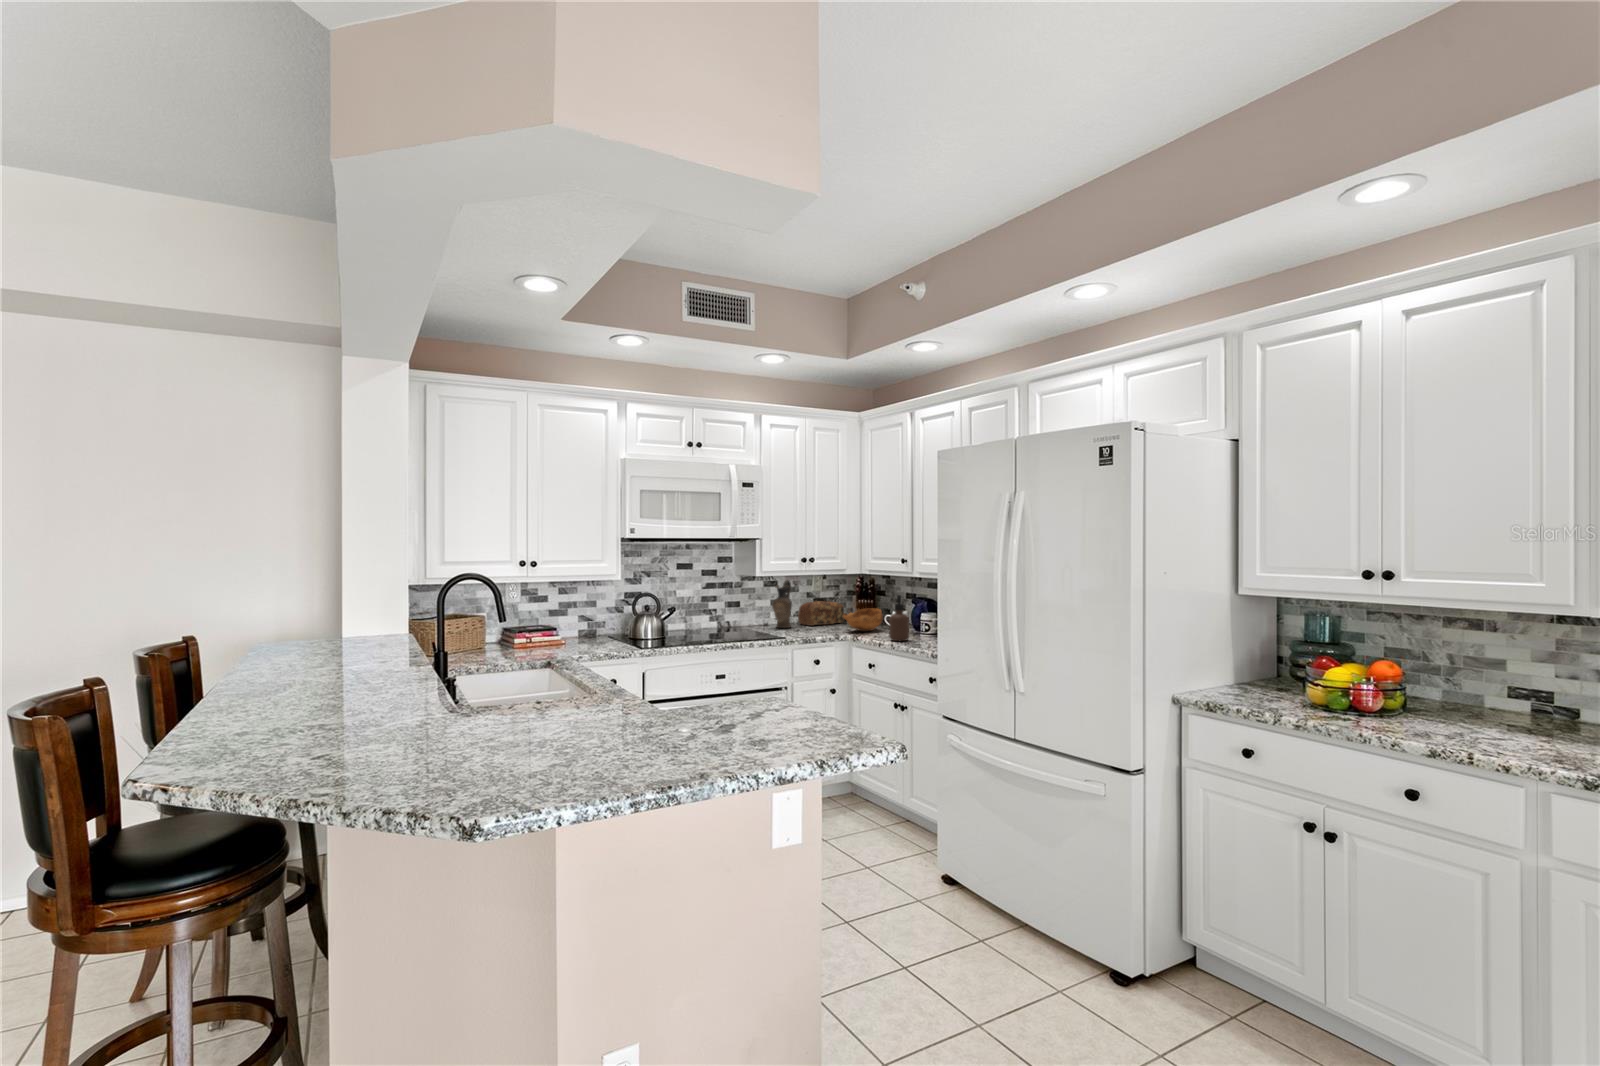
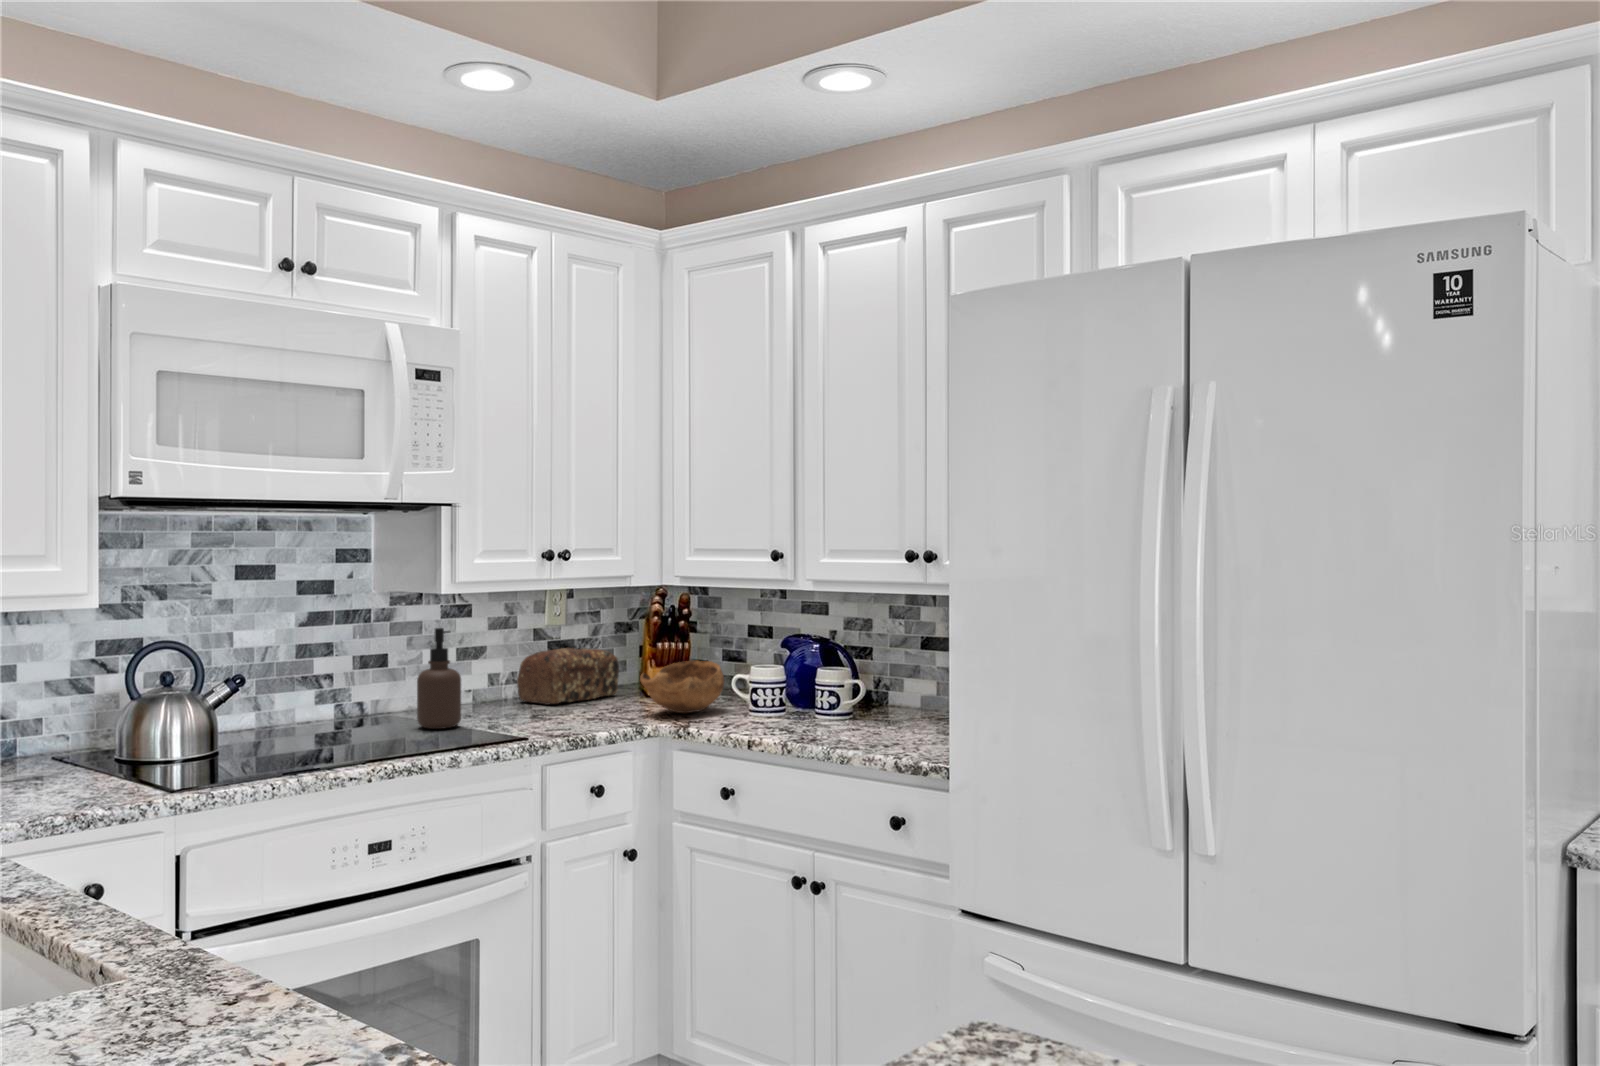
ceramic pitcher: present [772,580,792,628] -> none [465,600,512,713]
soap dispenser: present [889,595,909,641] -> present [417,628,461,729]

